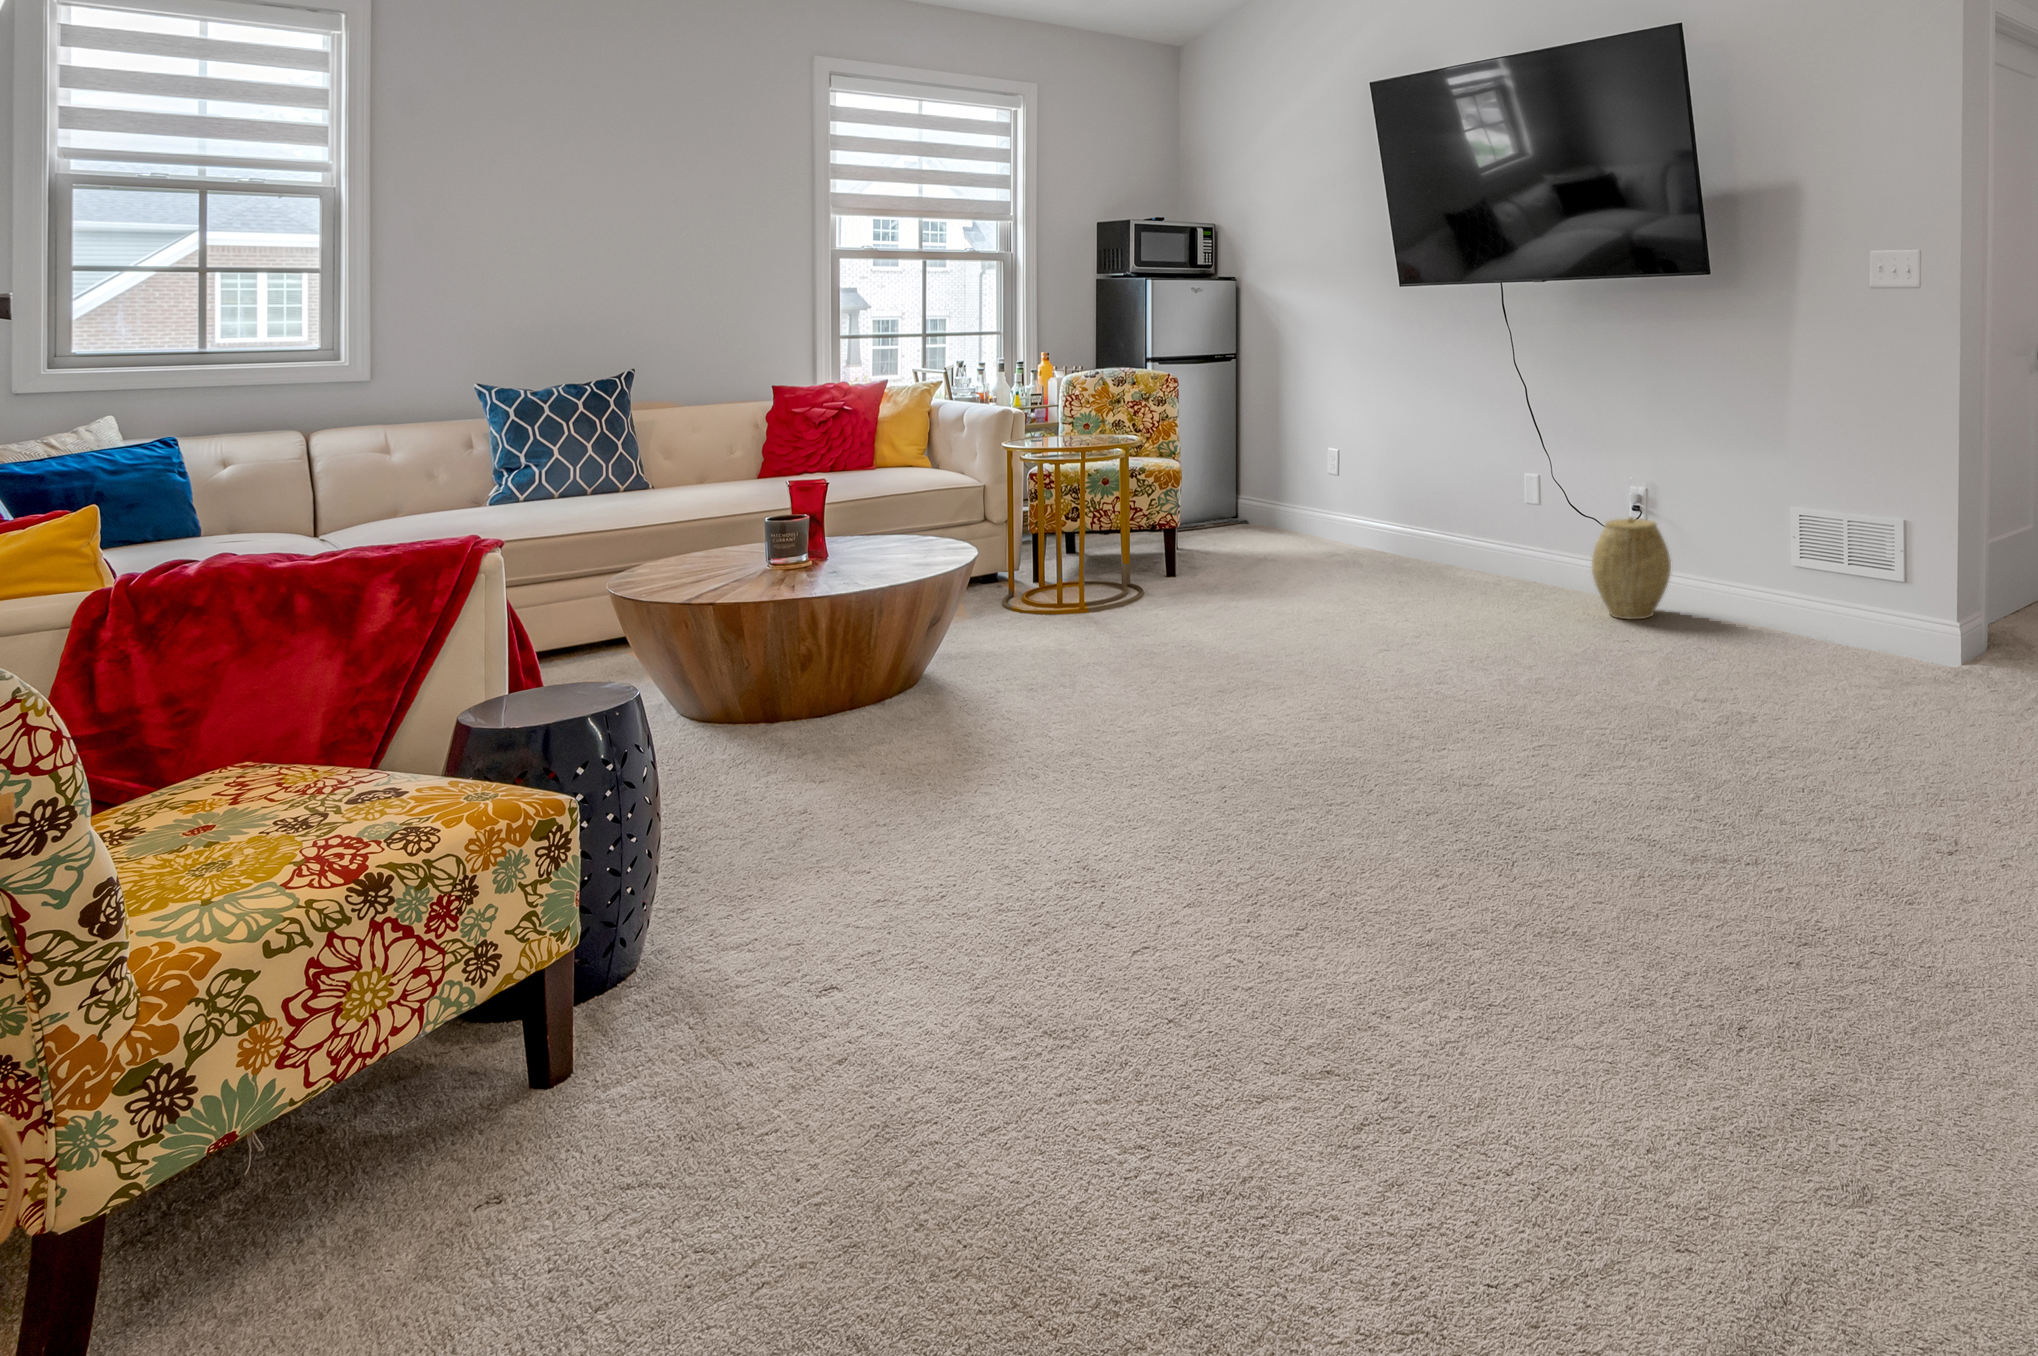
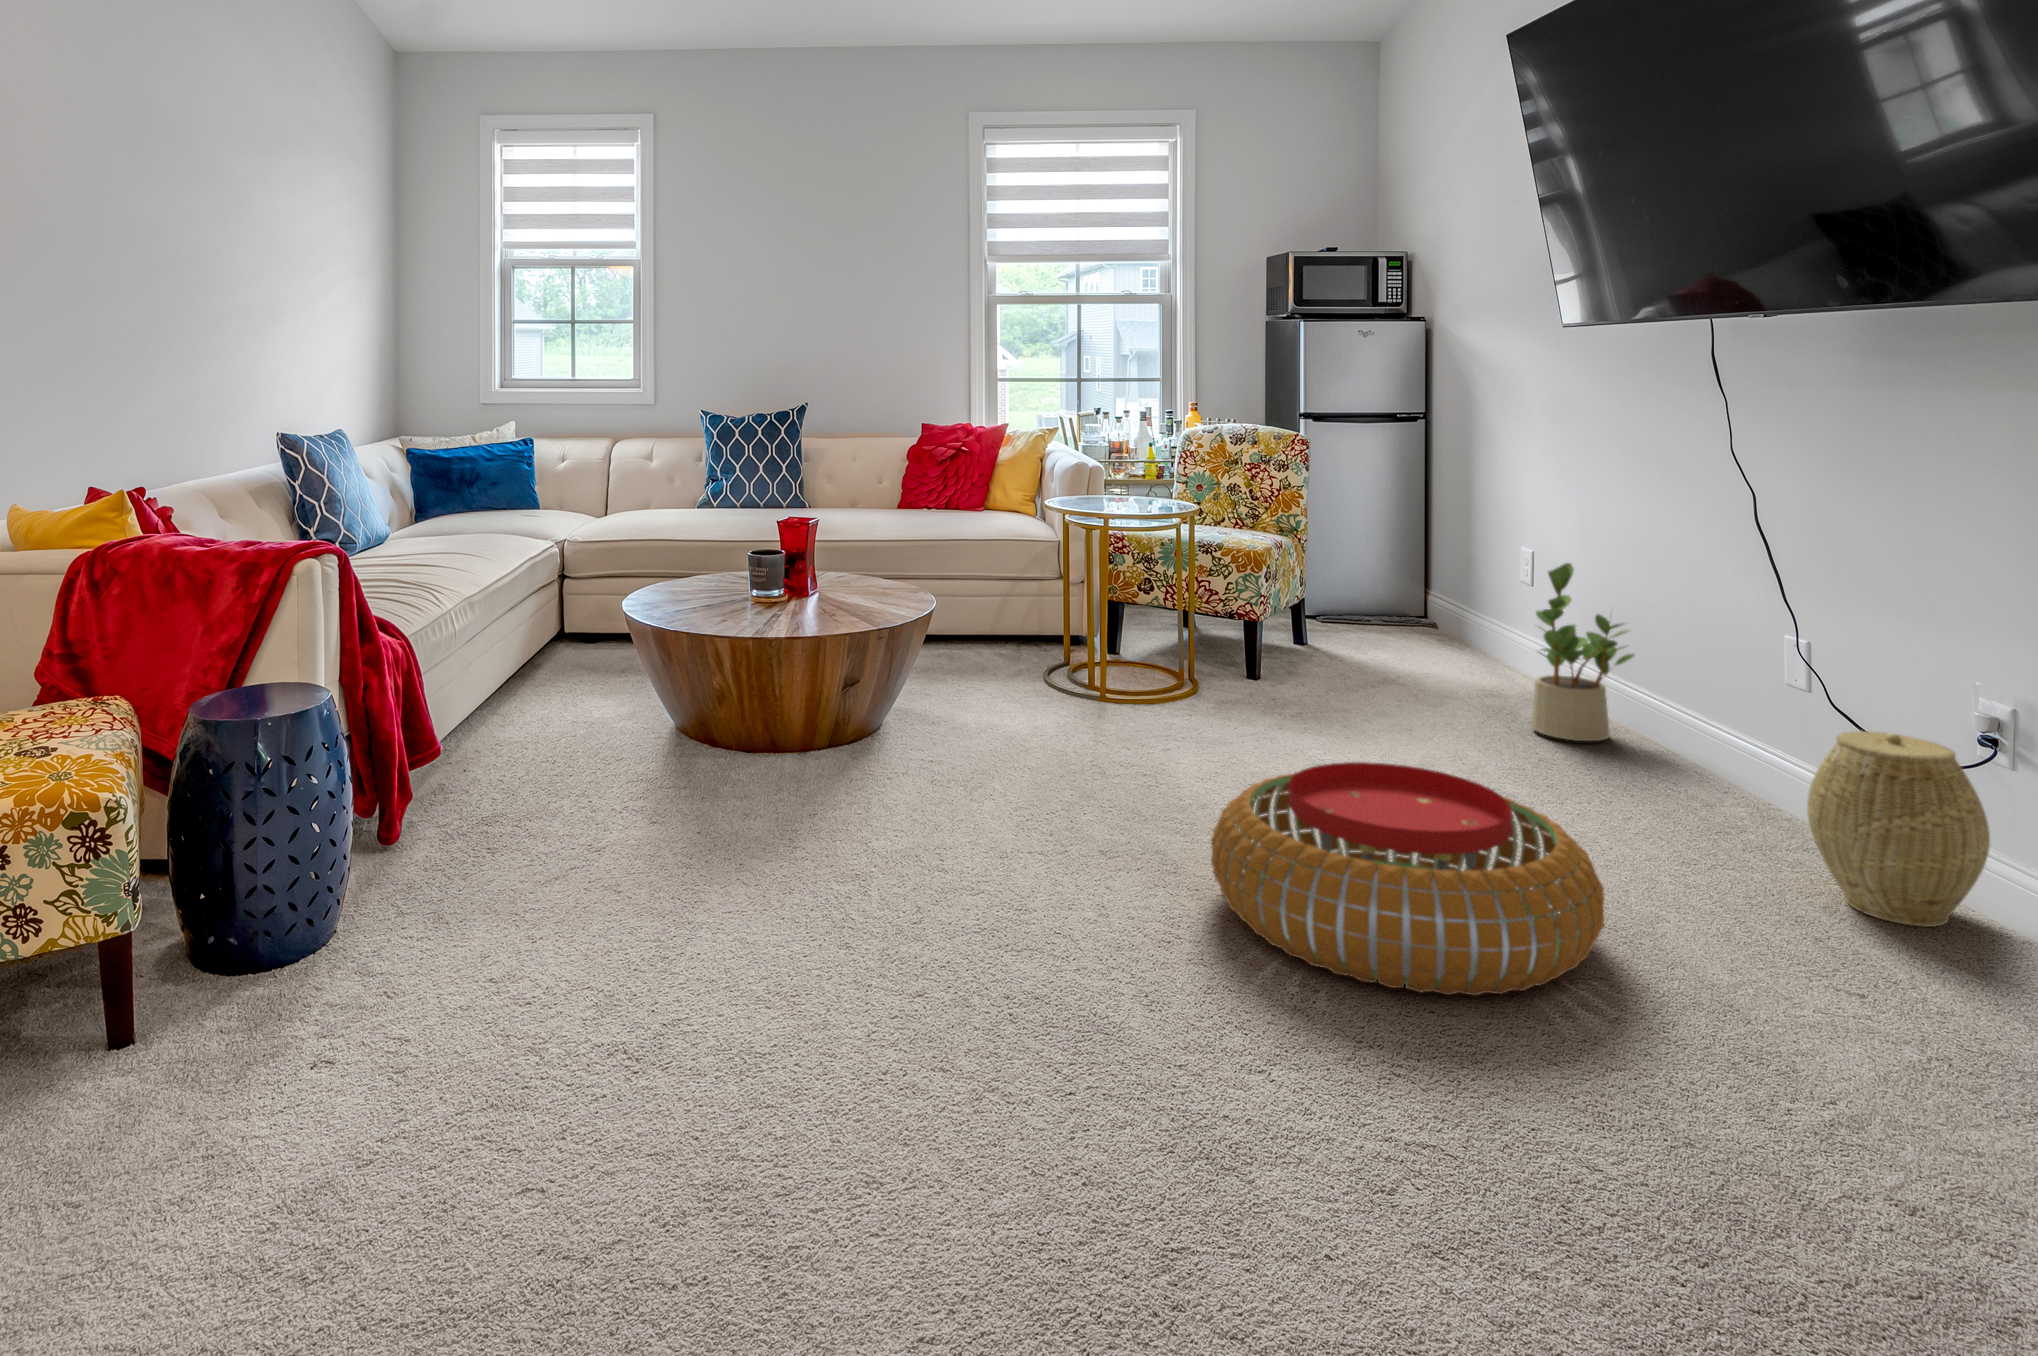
potted plant: none [1380,453,1441,573] -> present [1532,563,1634,741]
pouf: none [1325,581,1562,708] -> present [1211,762,1604,996]

